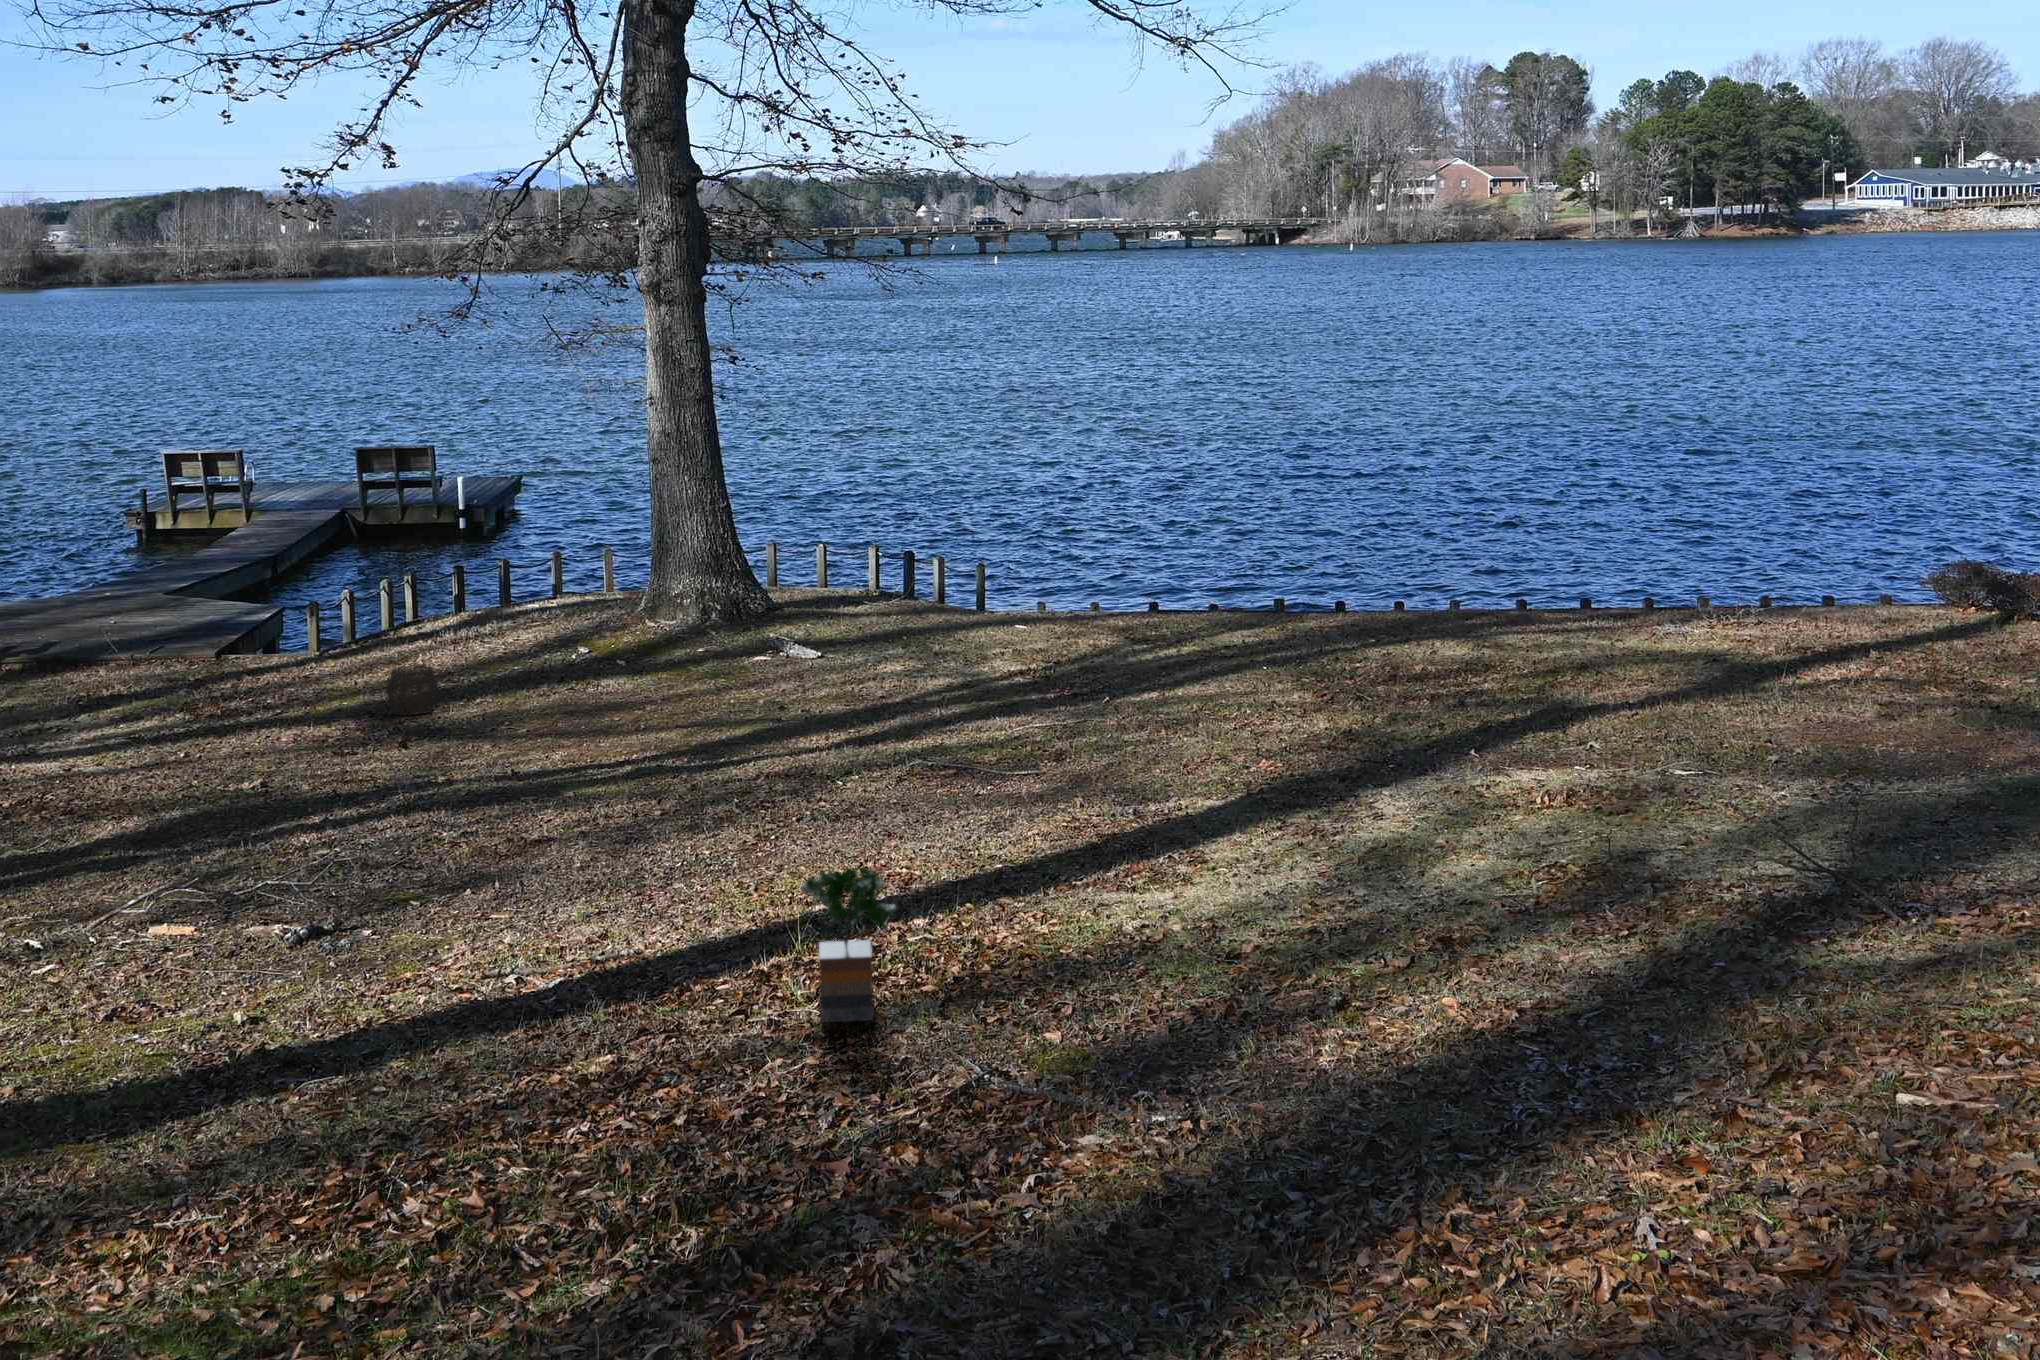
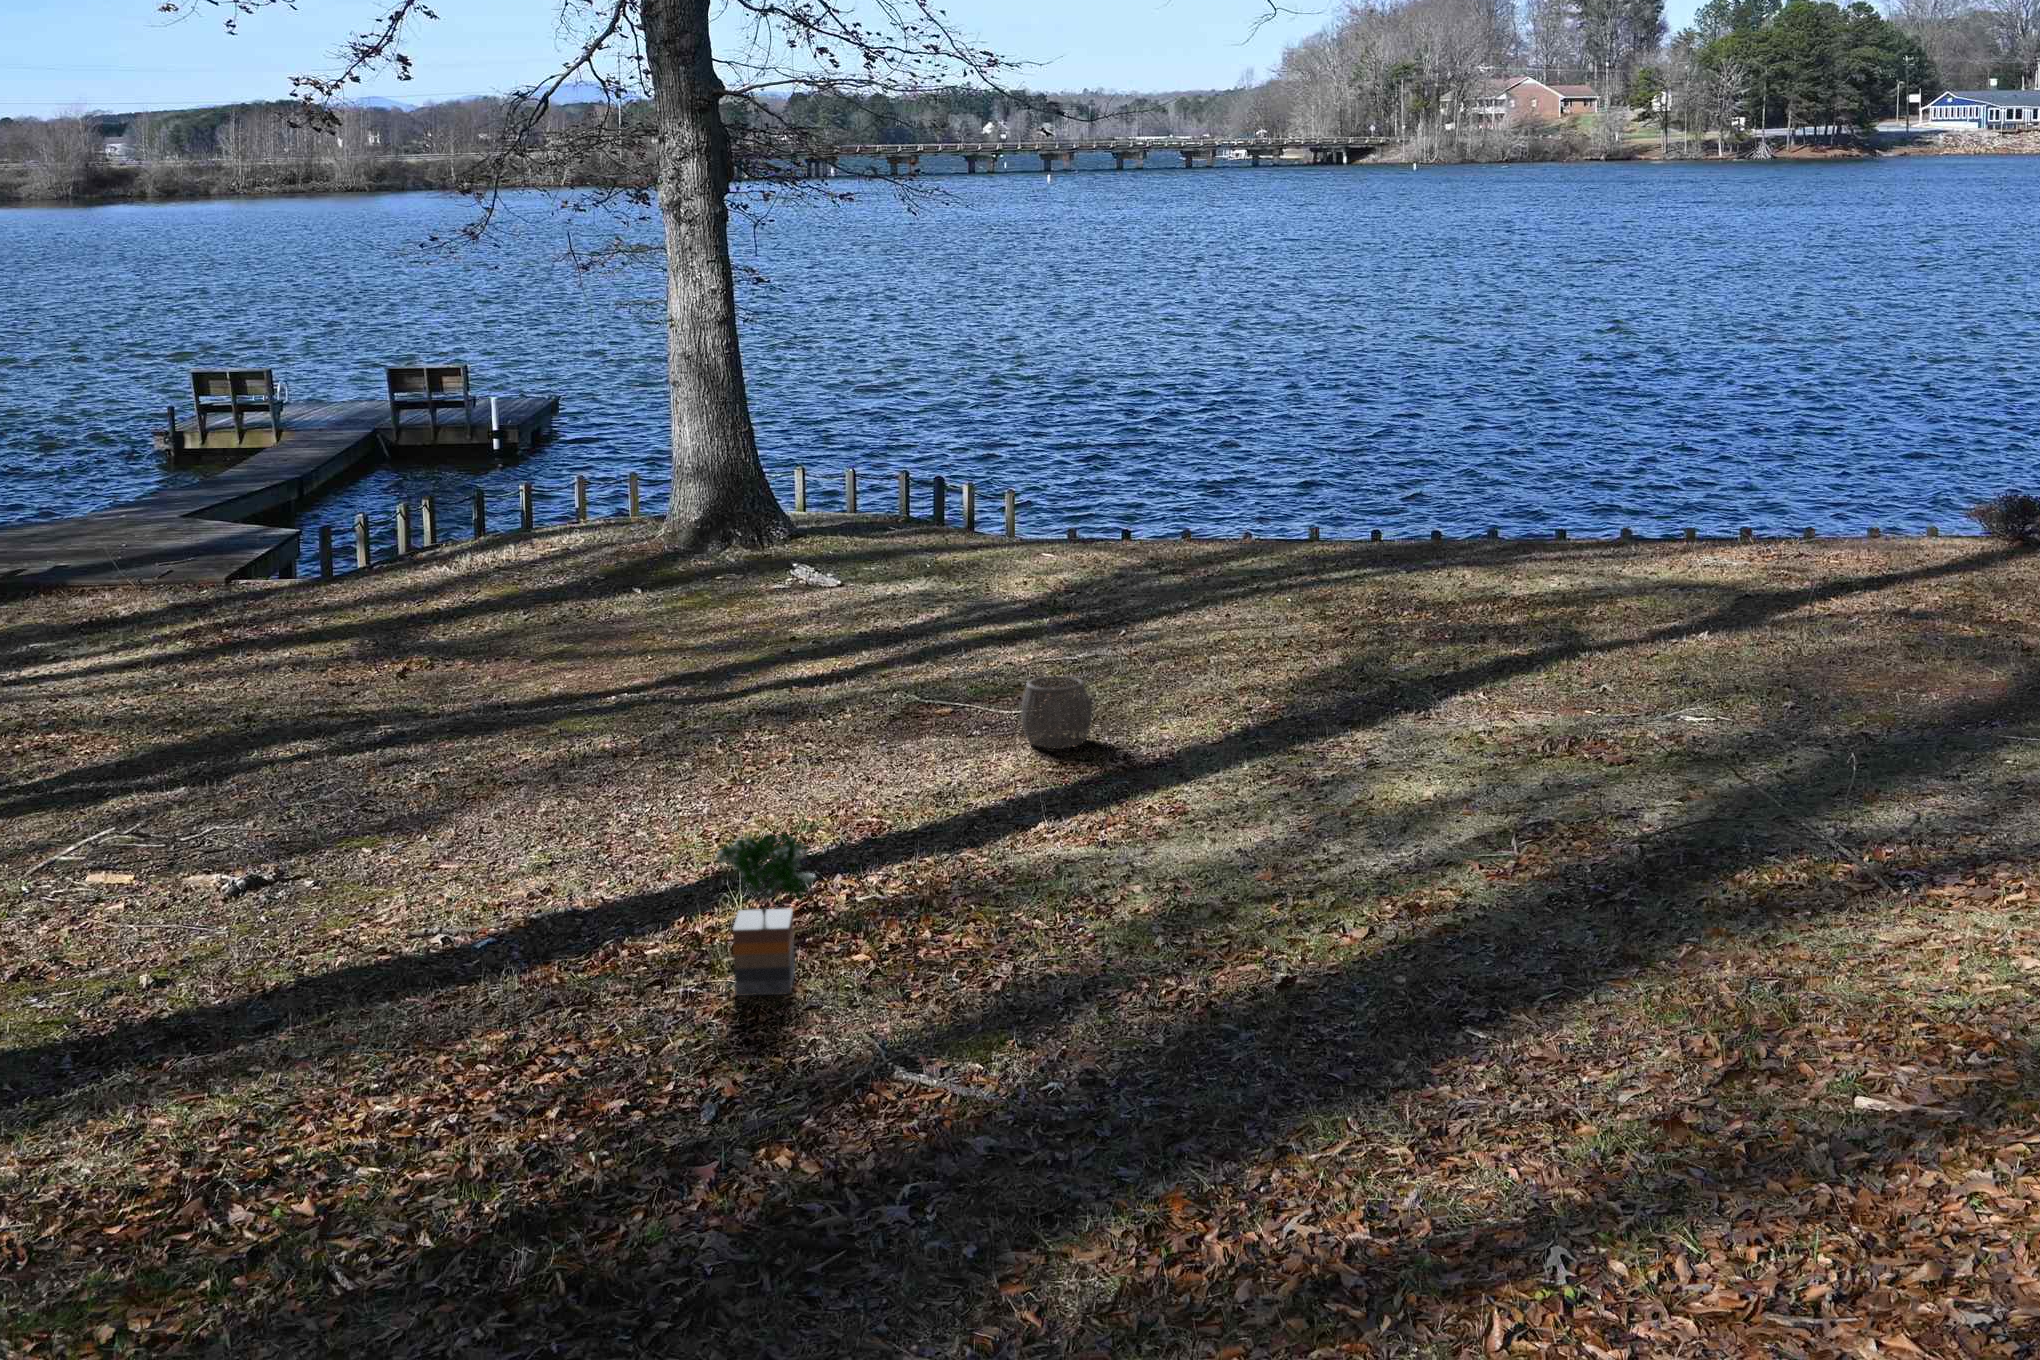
woven basket: present [386,665,438,715] -> present [1021,676,1092,749]

